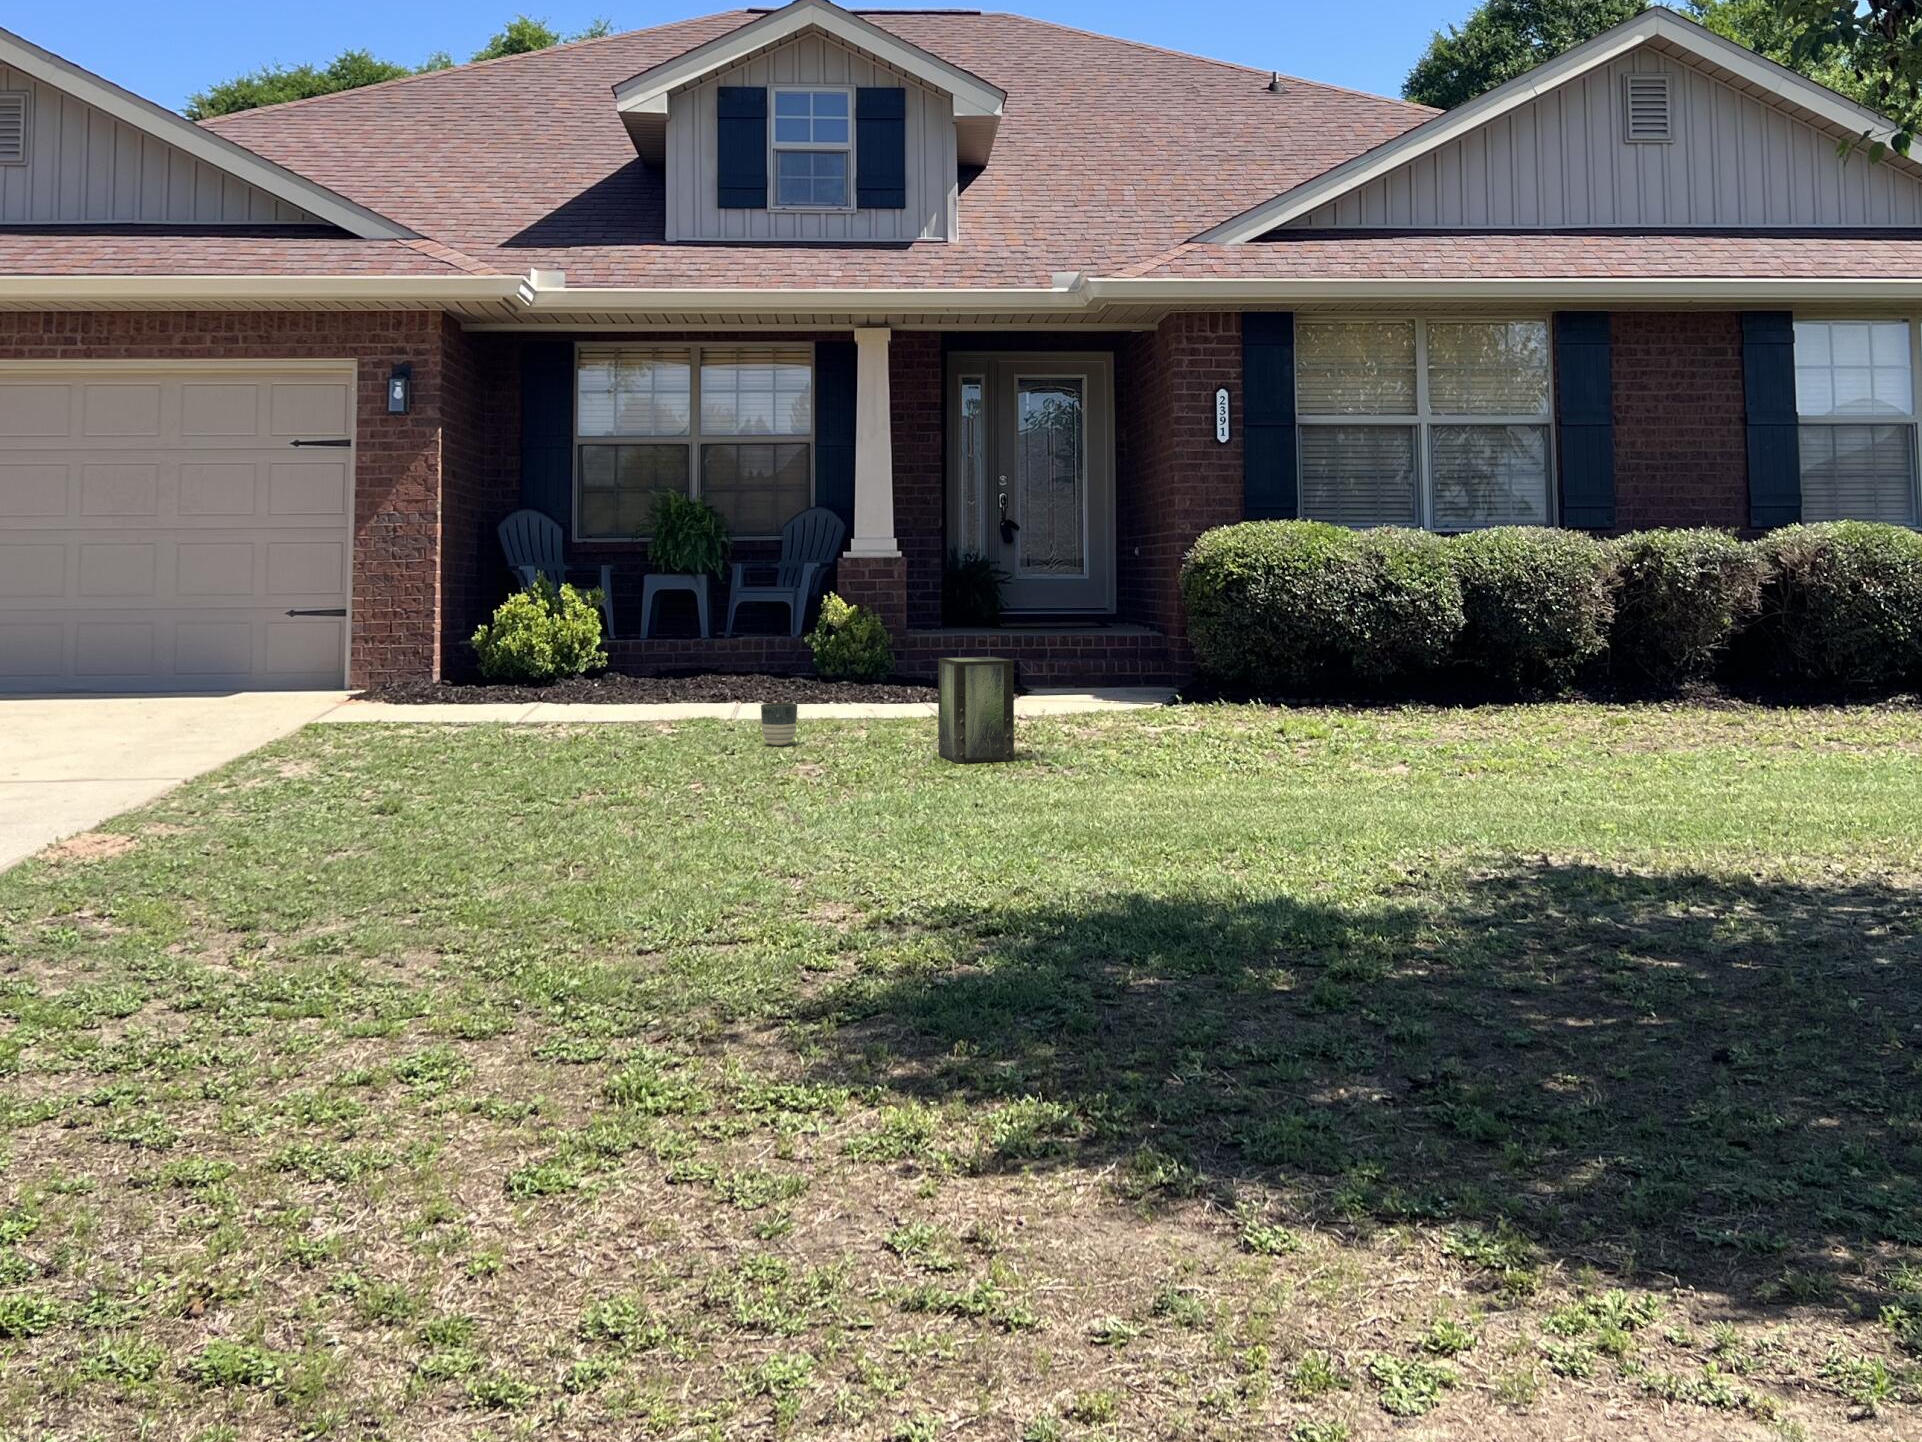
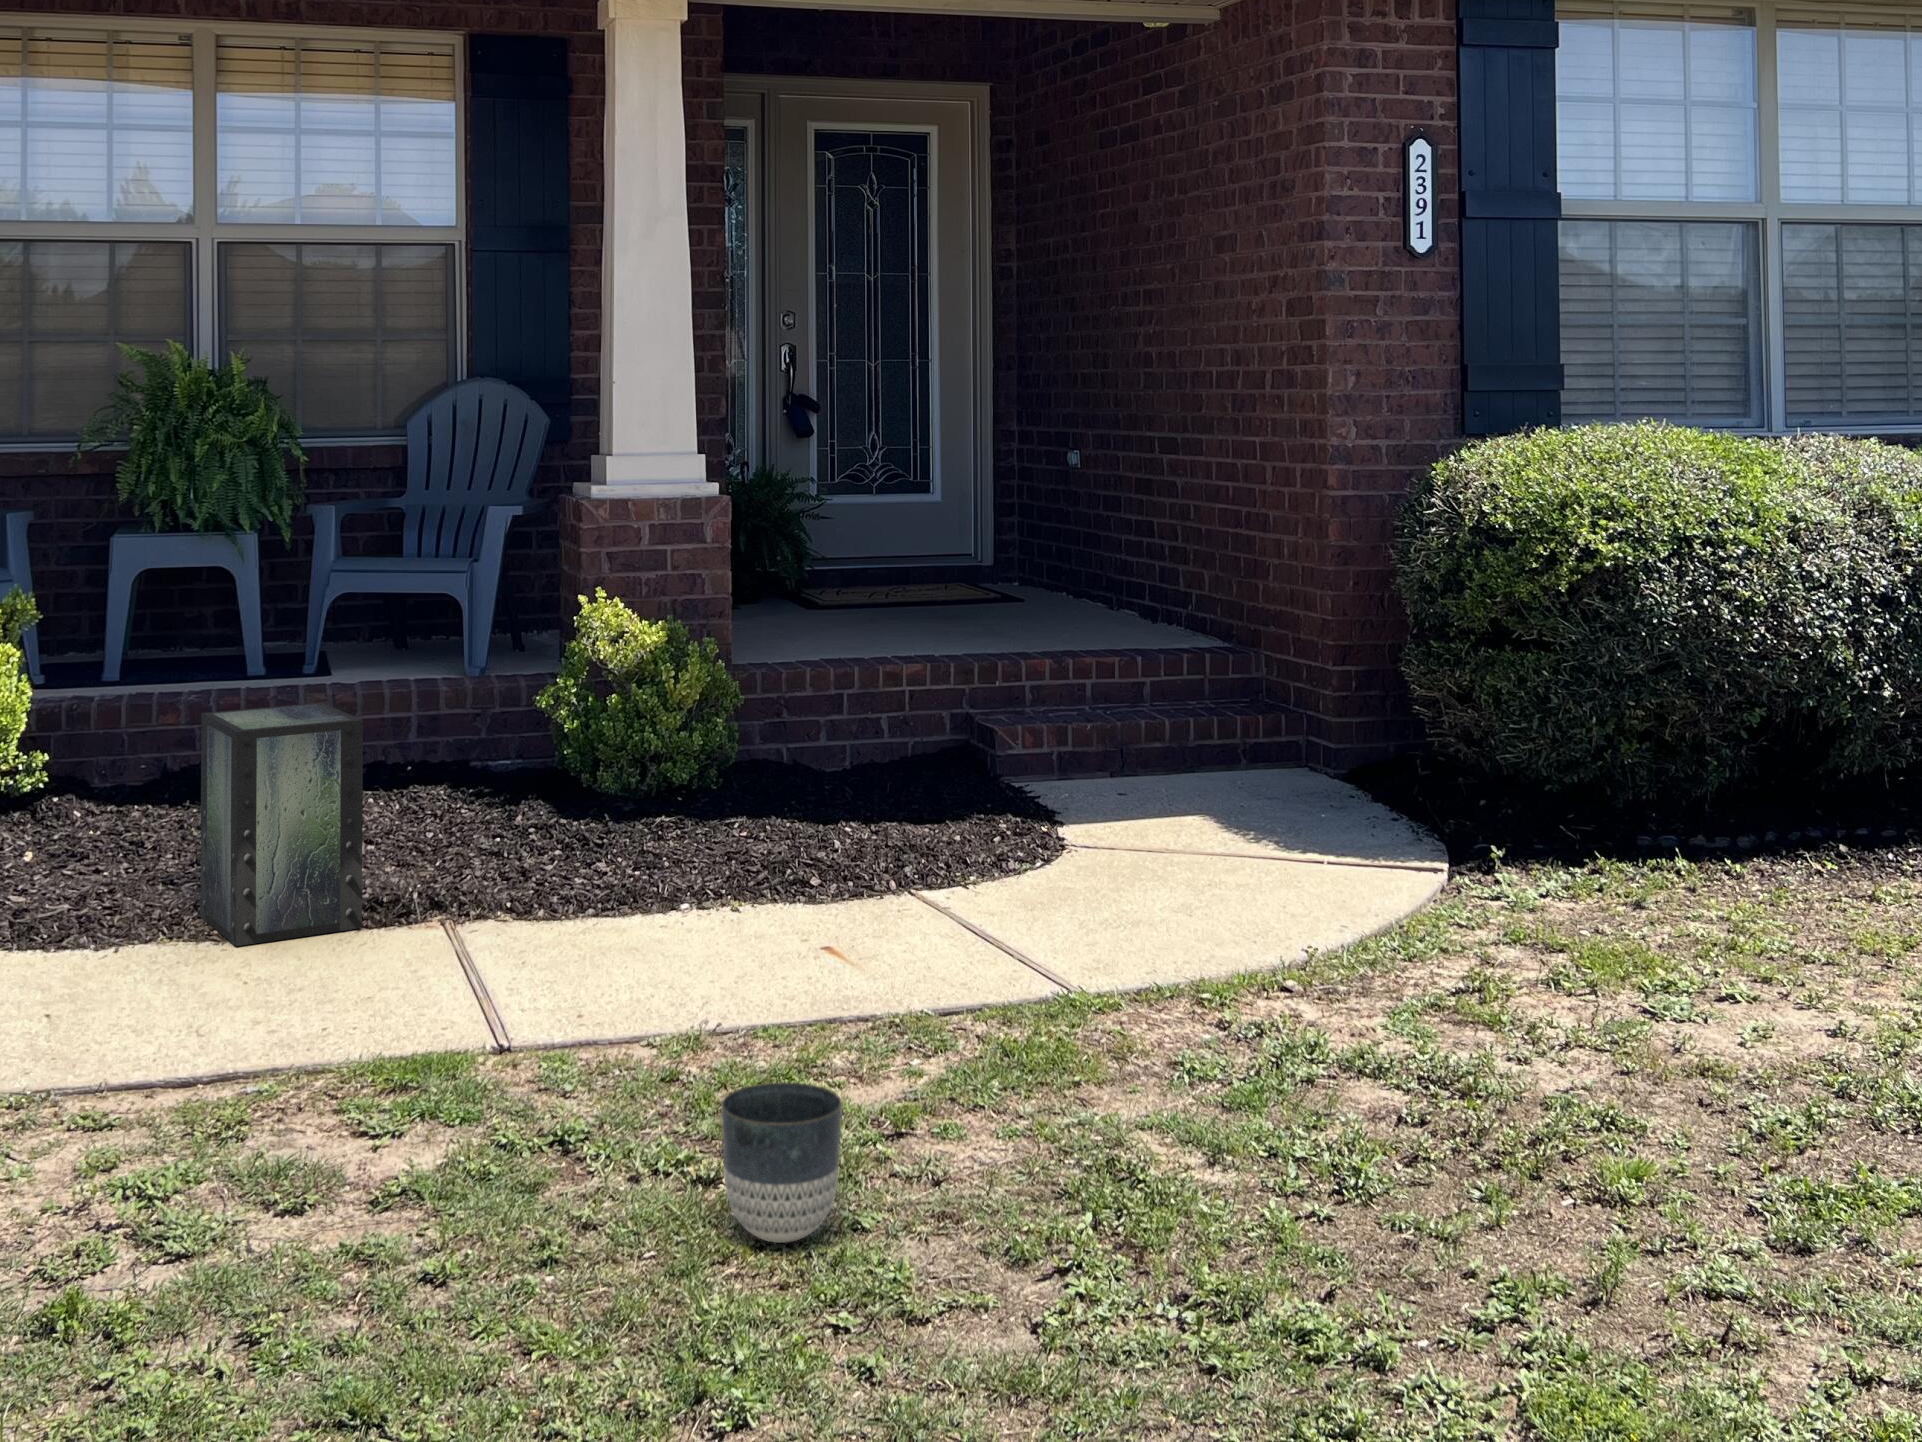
storage box: present [938,657,1014,763] -> present [200,703,363,946]

